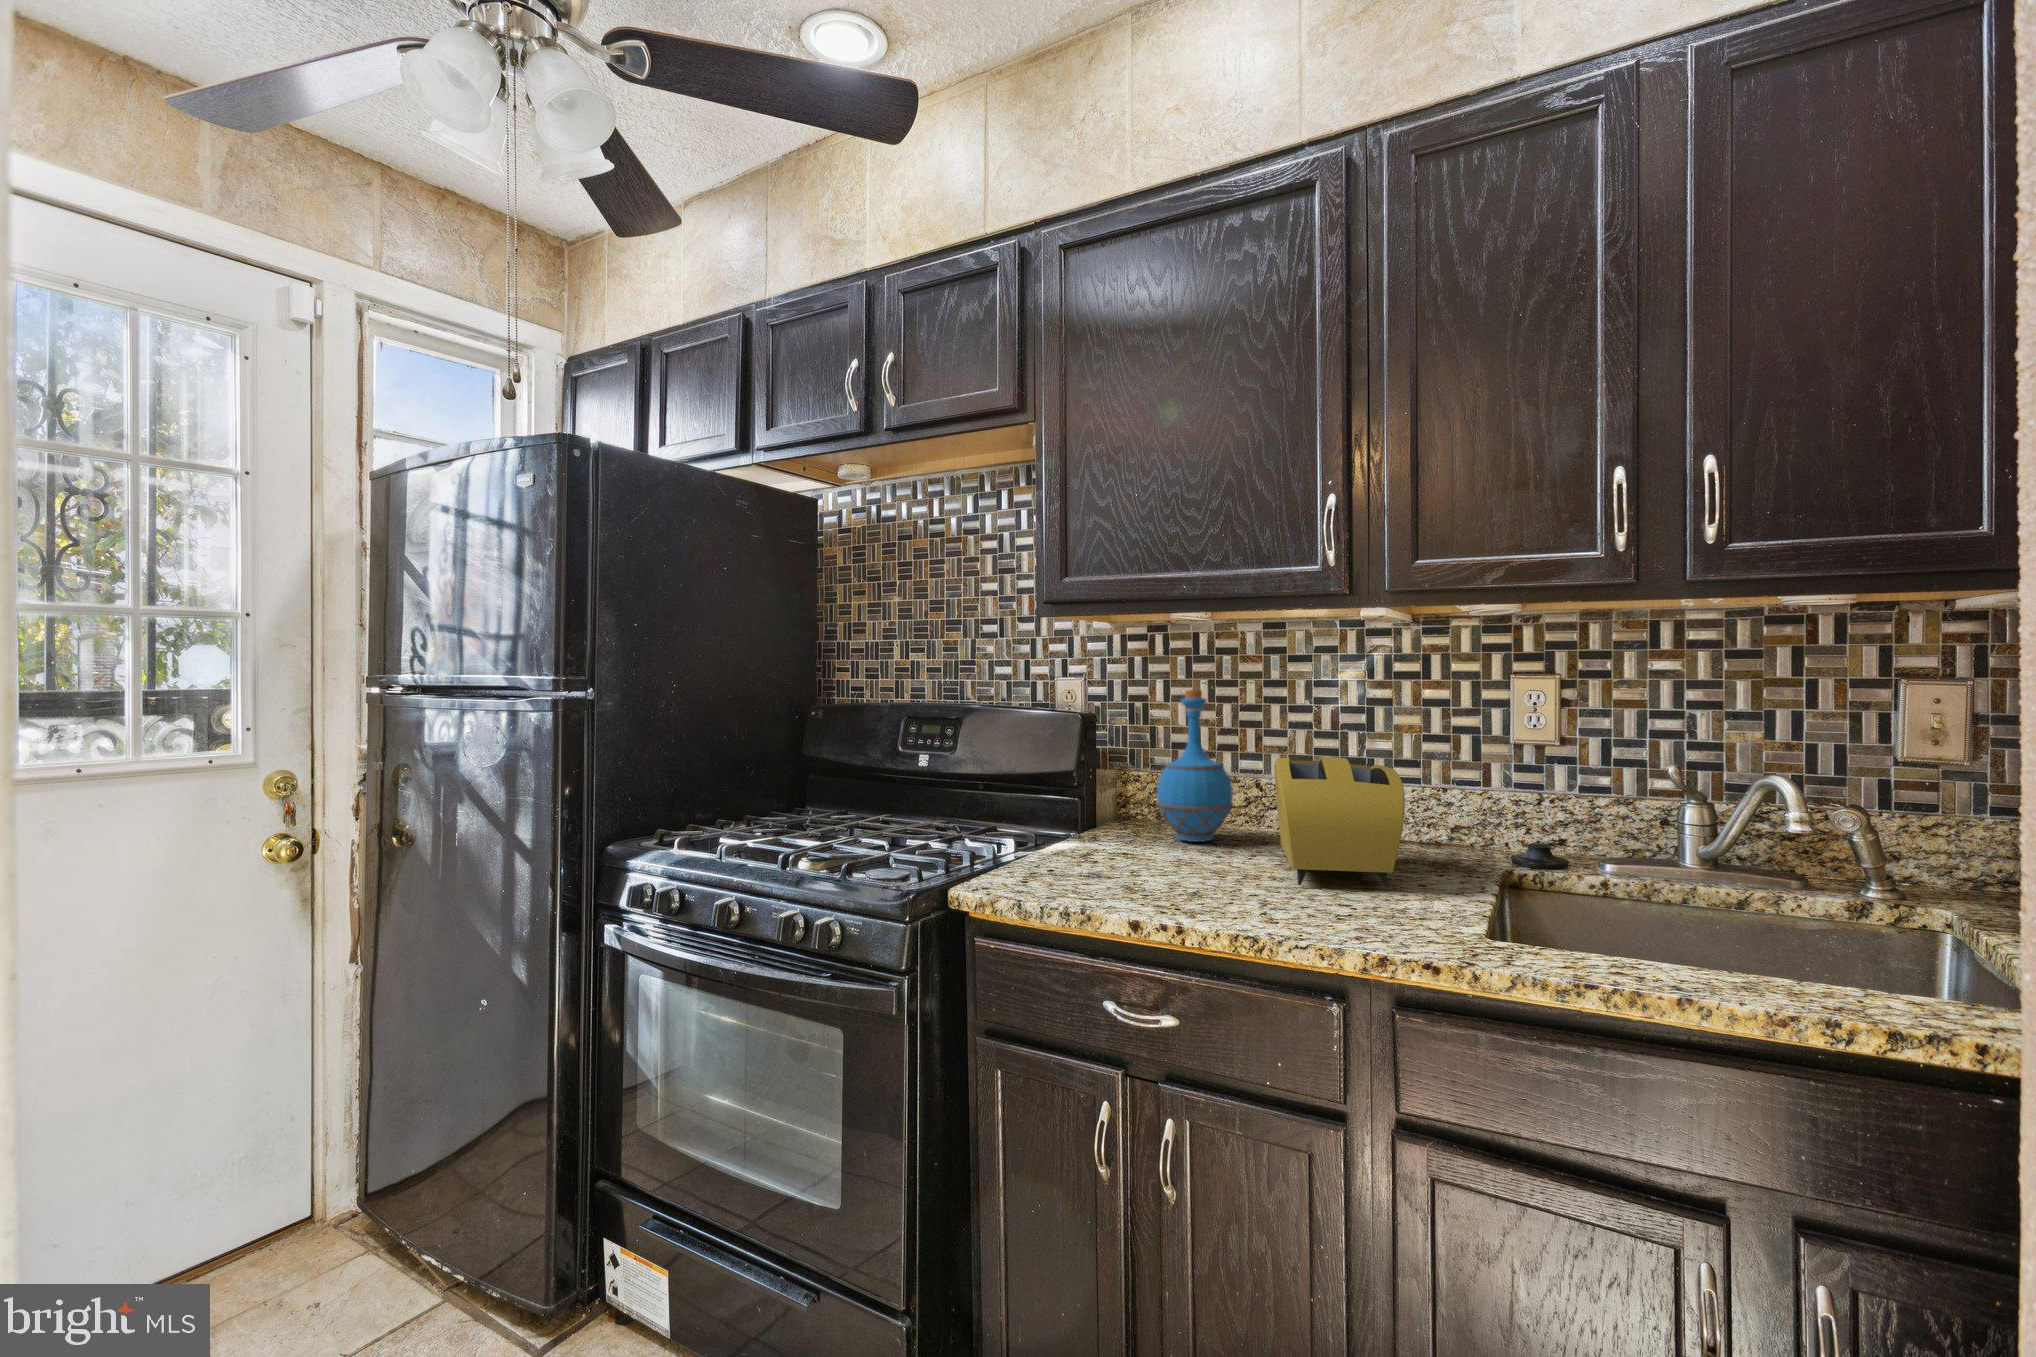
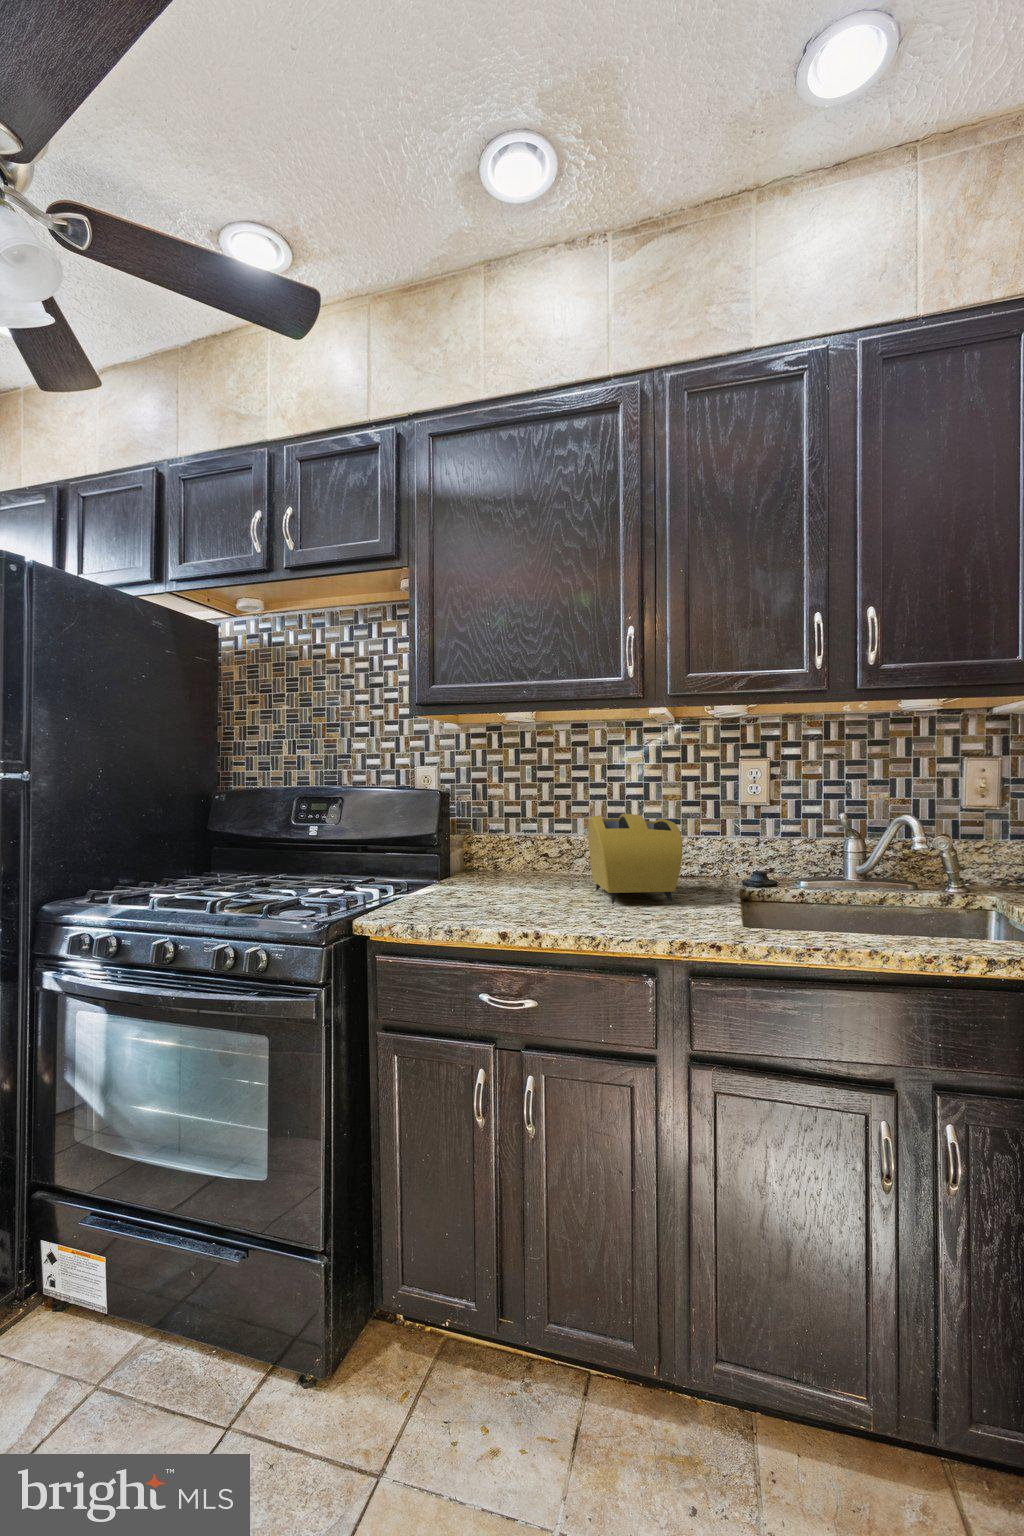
bottle: present [1157,690,1233,842] -> none [500,771,556,883]

